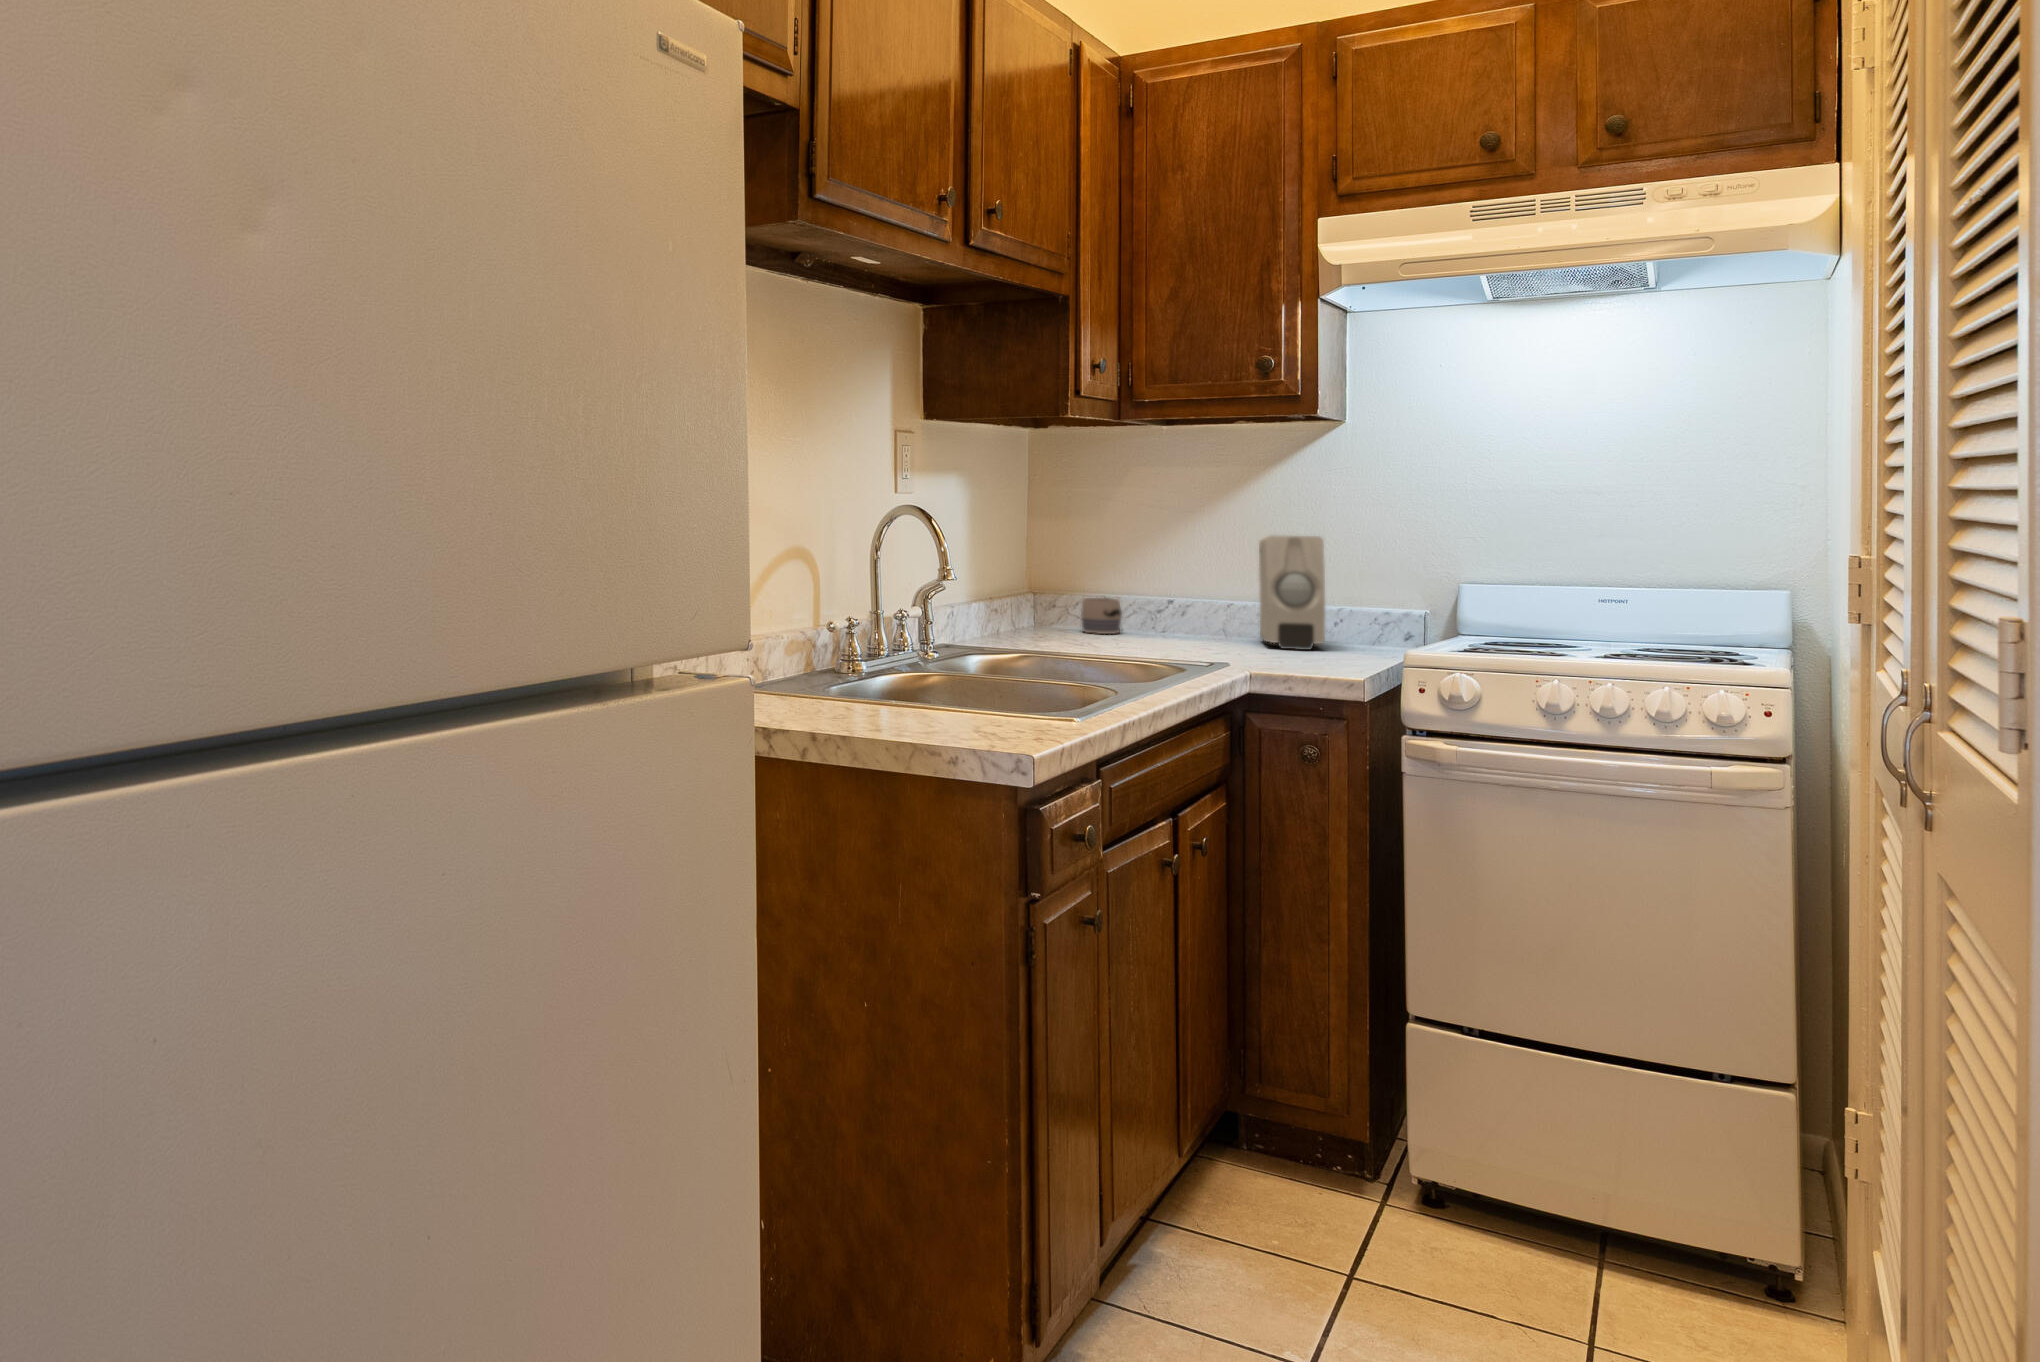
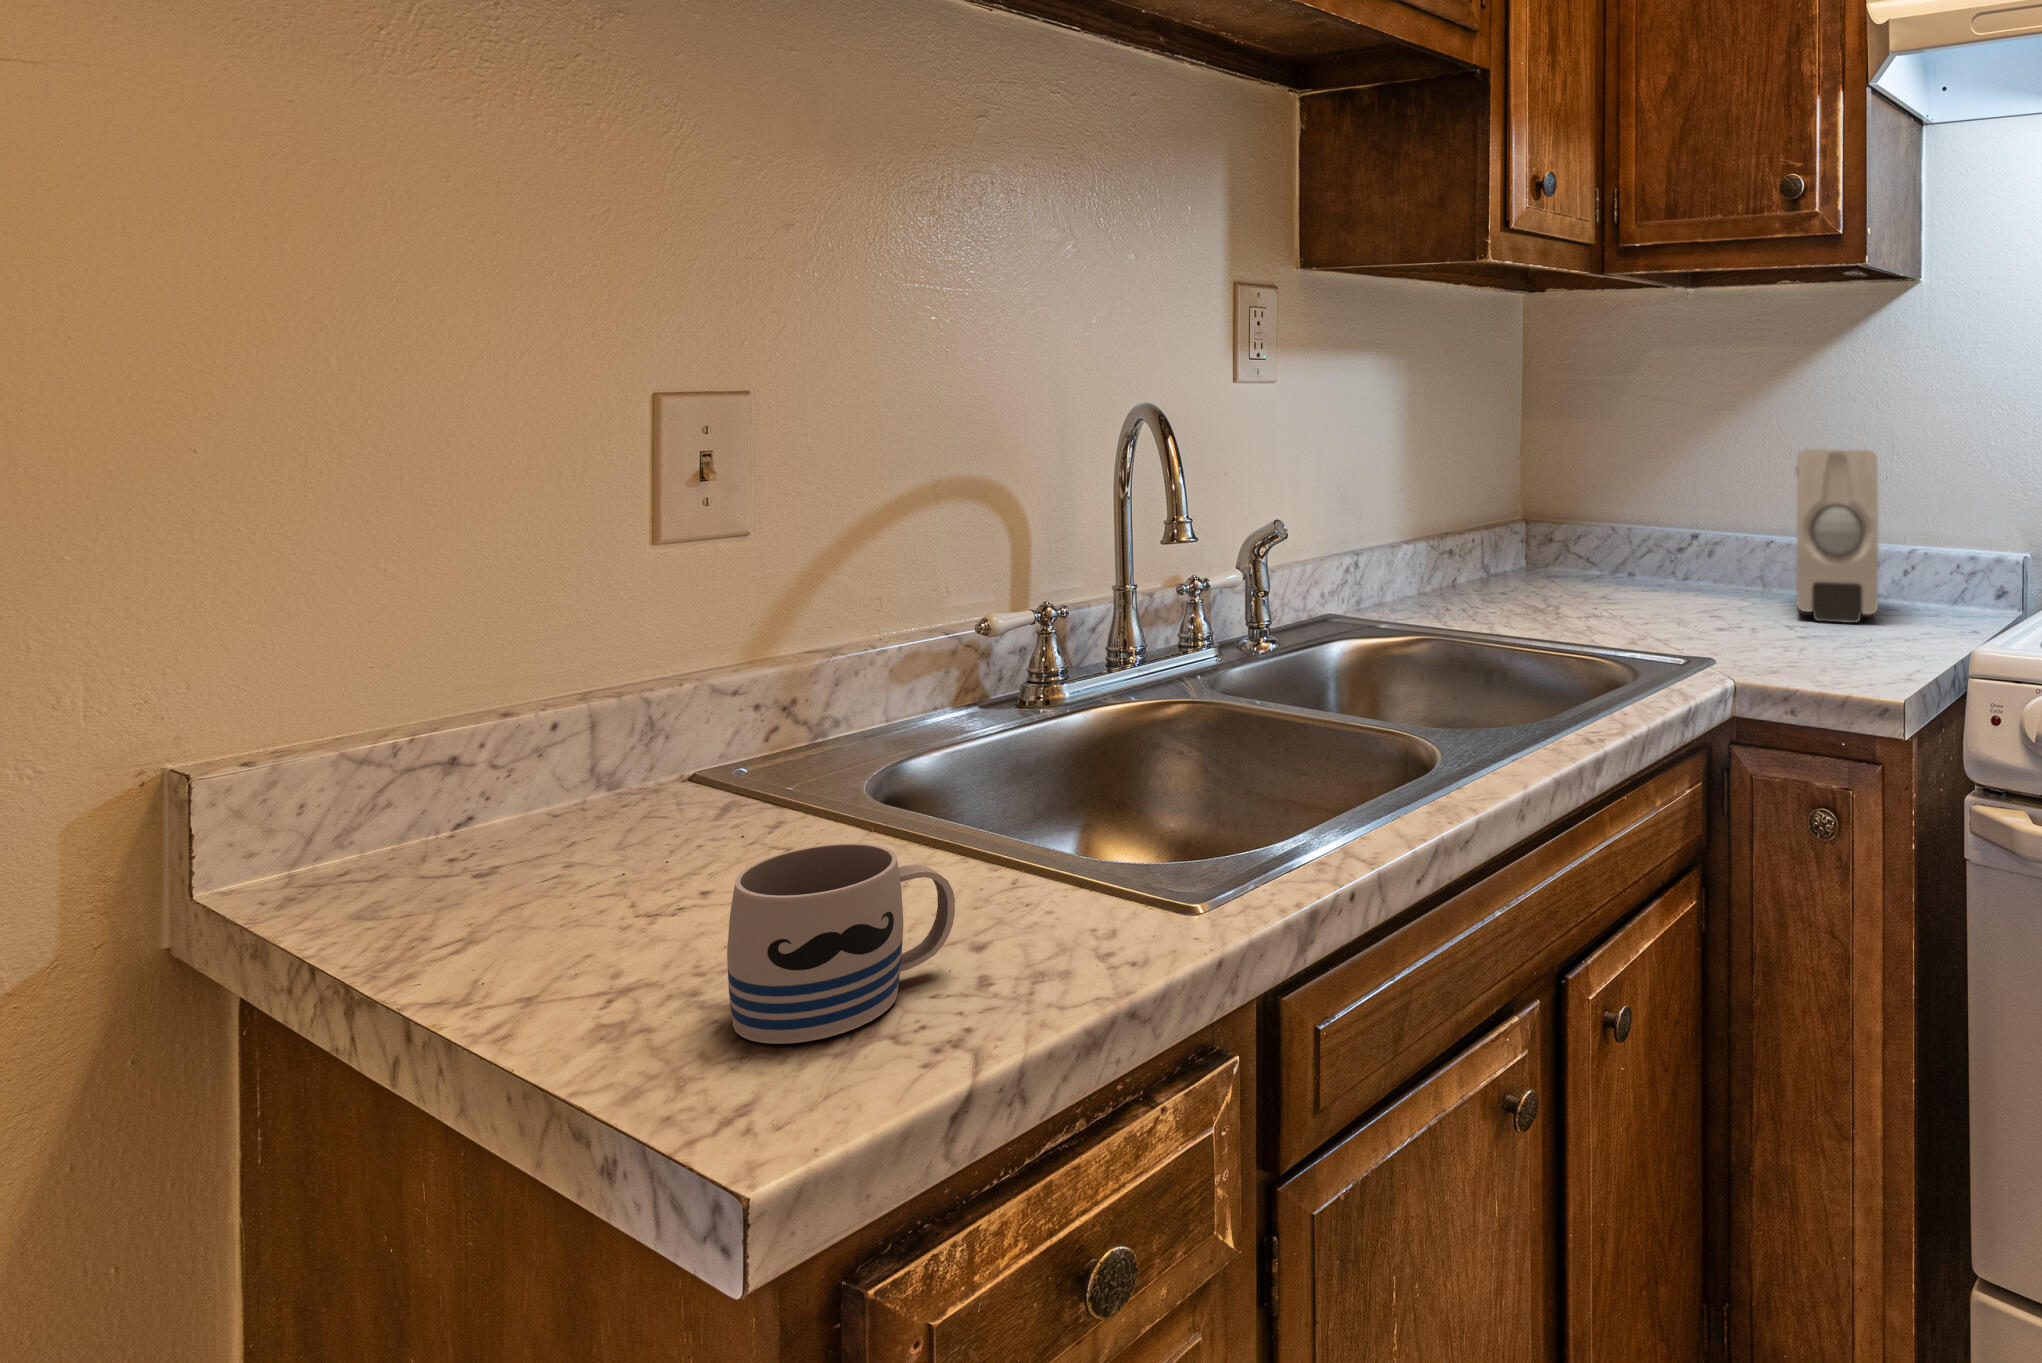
mug: present [1081,598,1122,634] -> present [727,843,955,1044]

